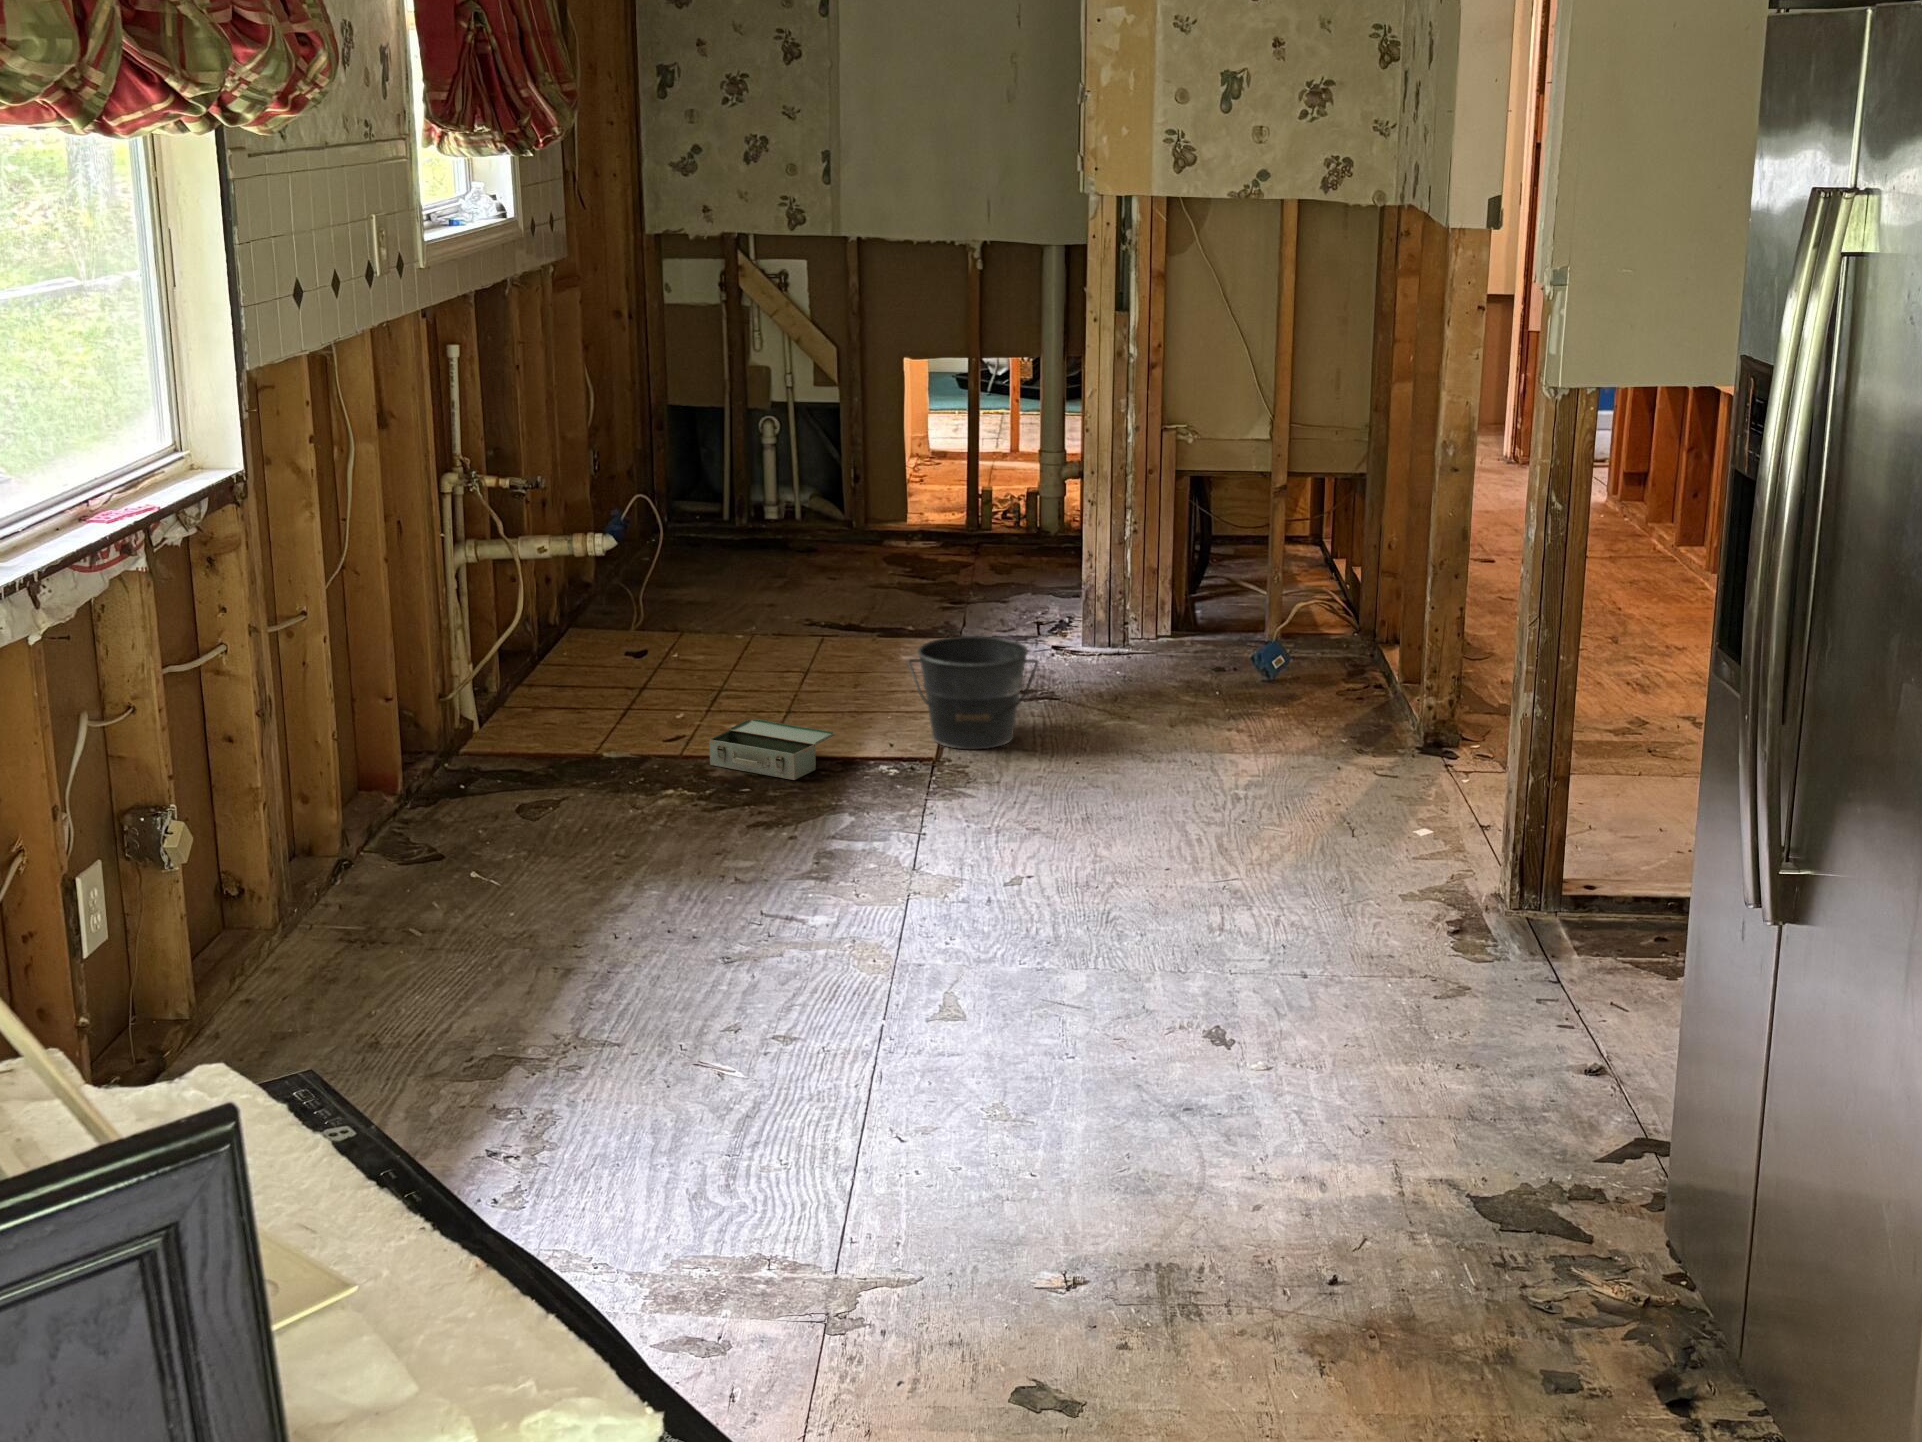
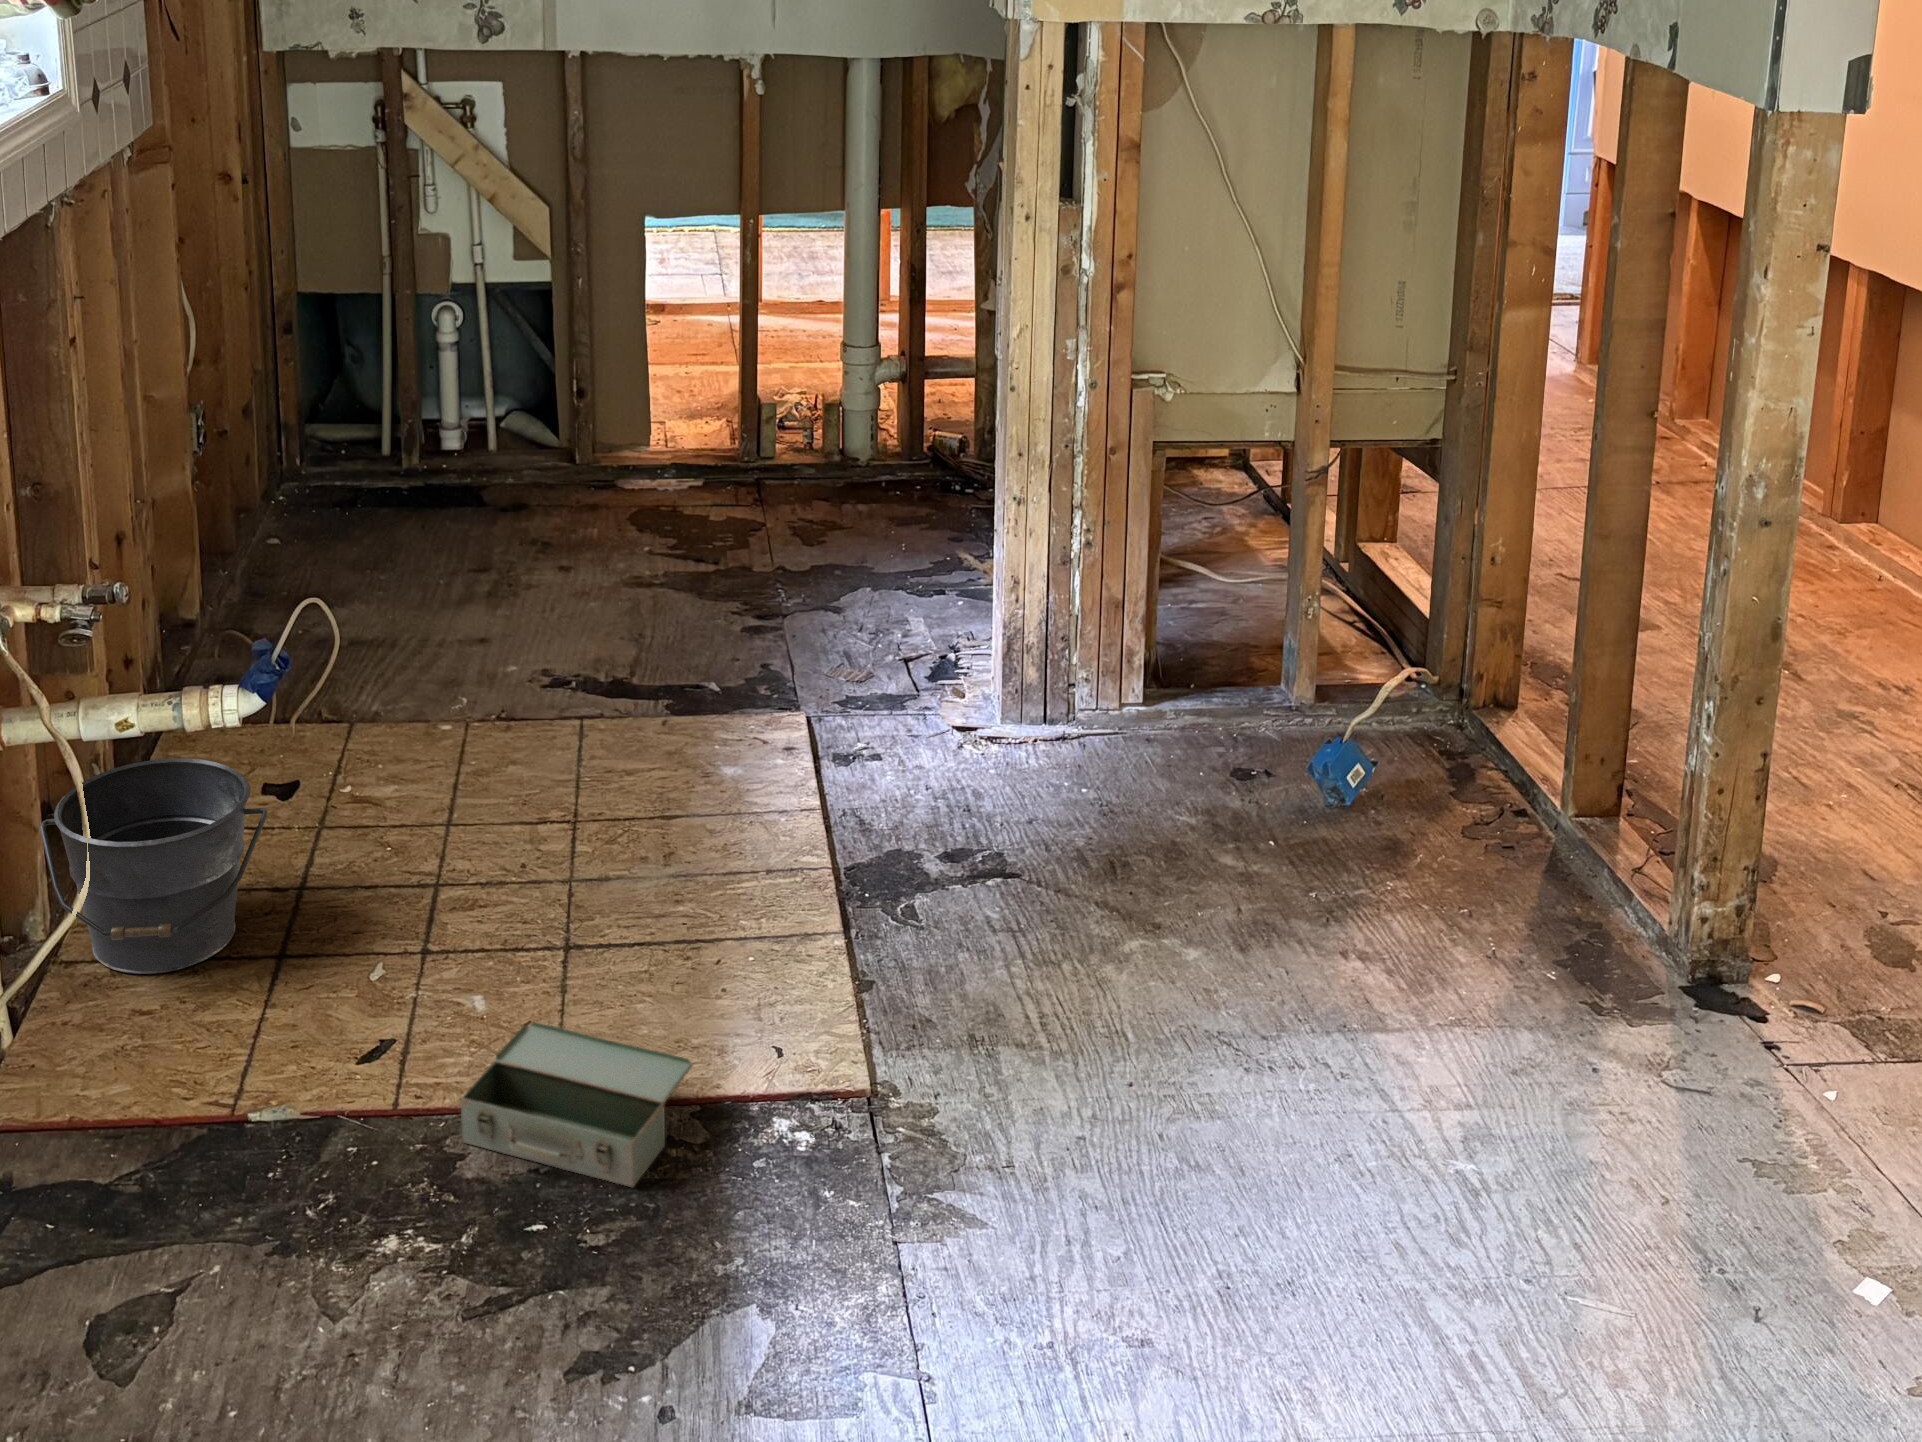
bucket: present [908,636,1038,749] -> present [40,758,268,974]

